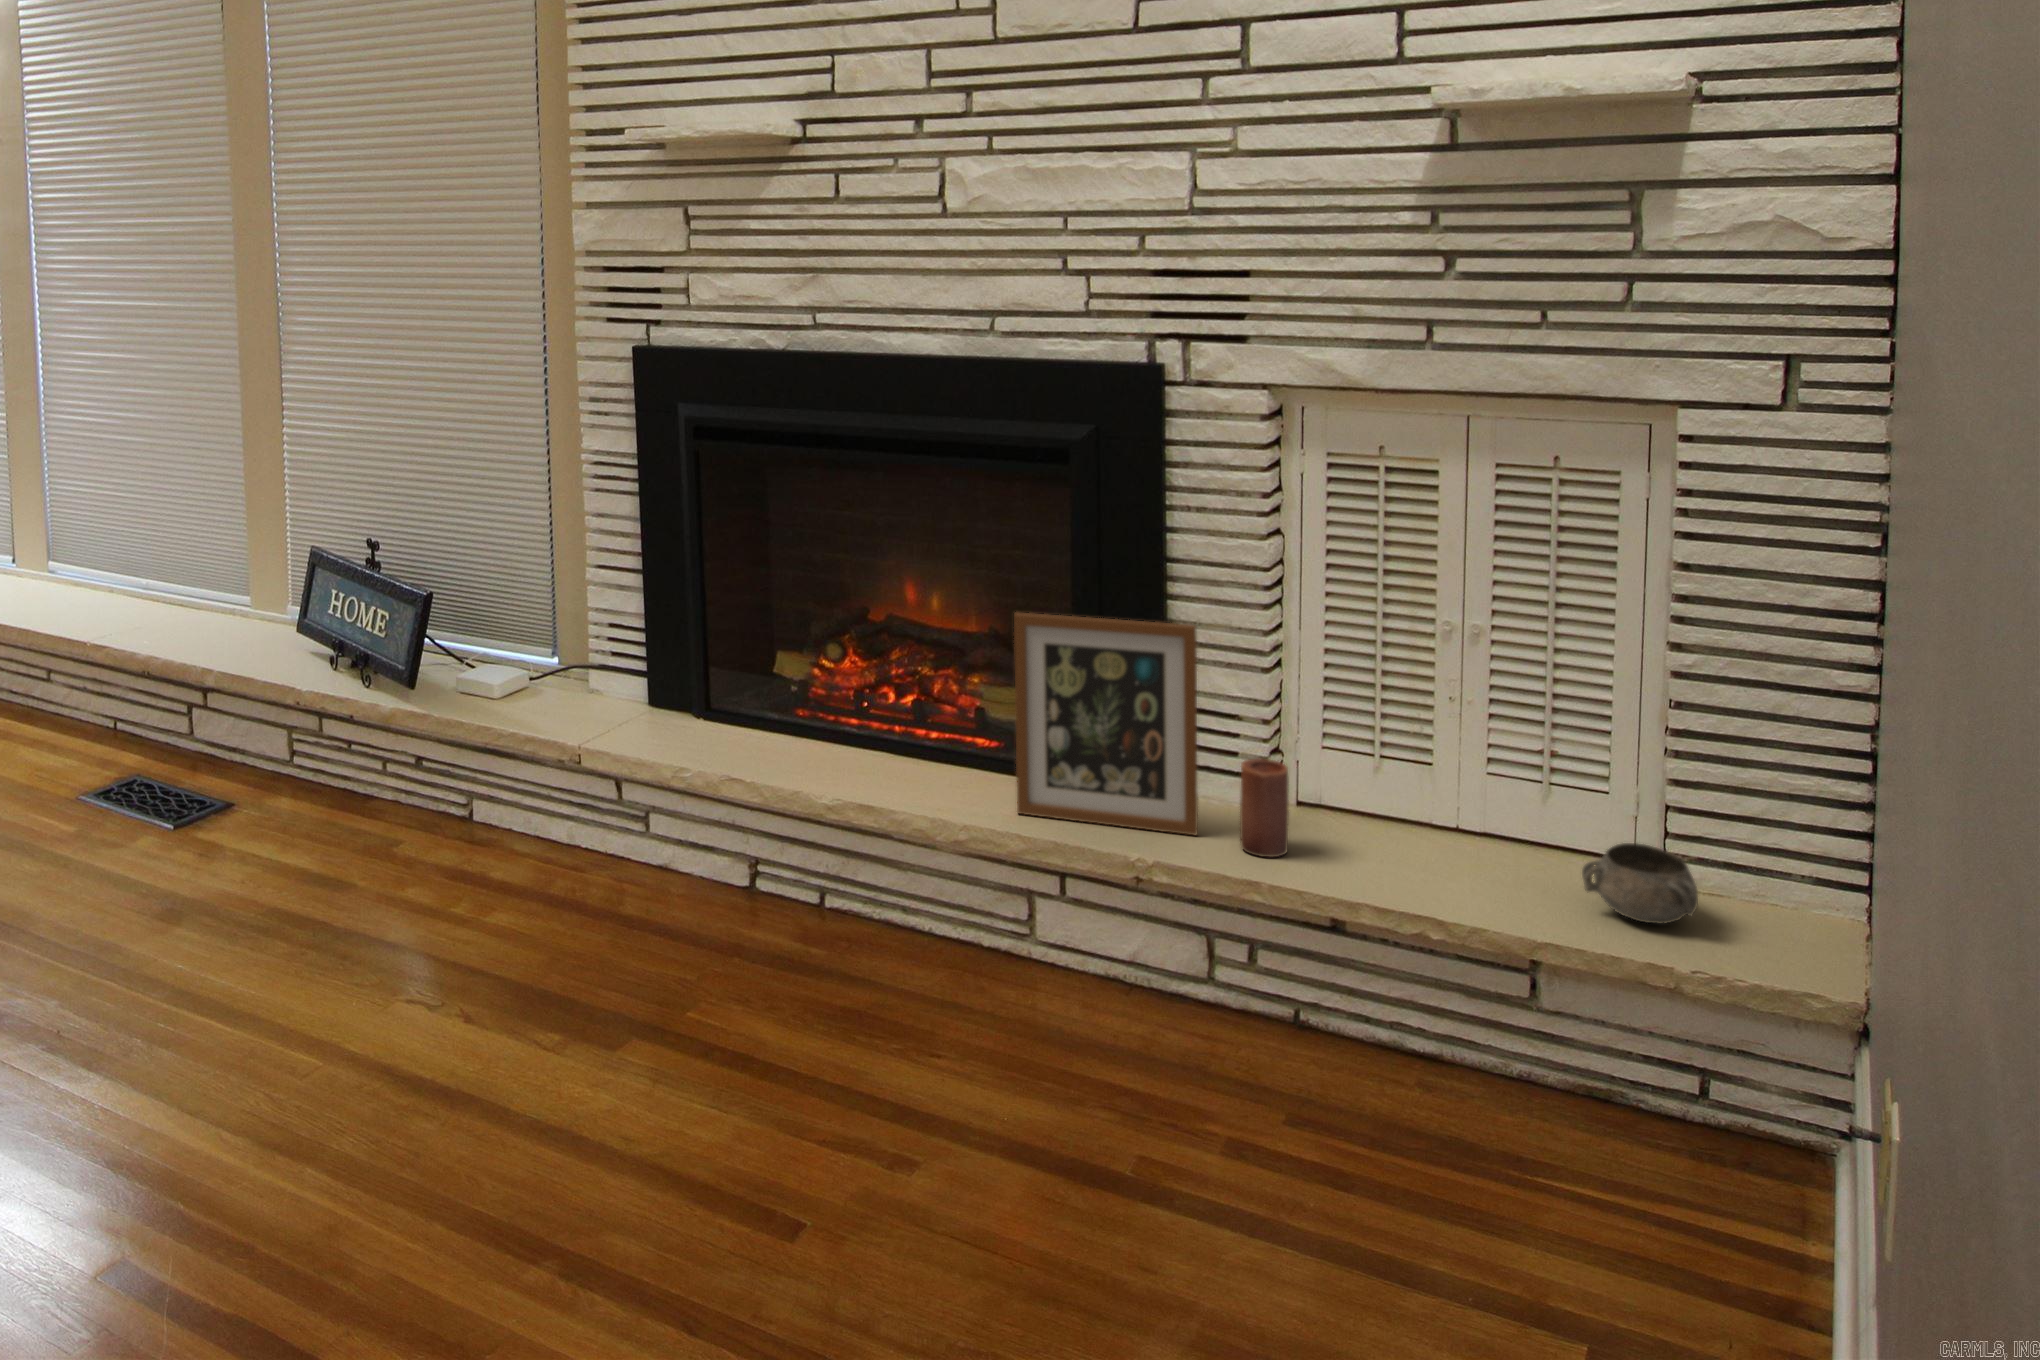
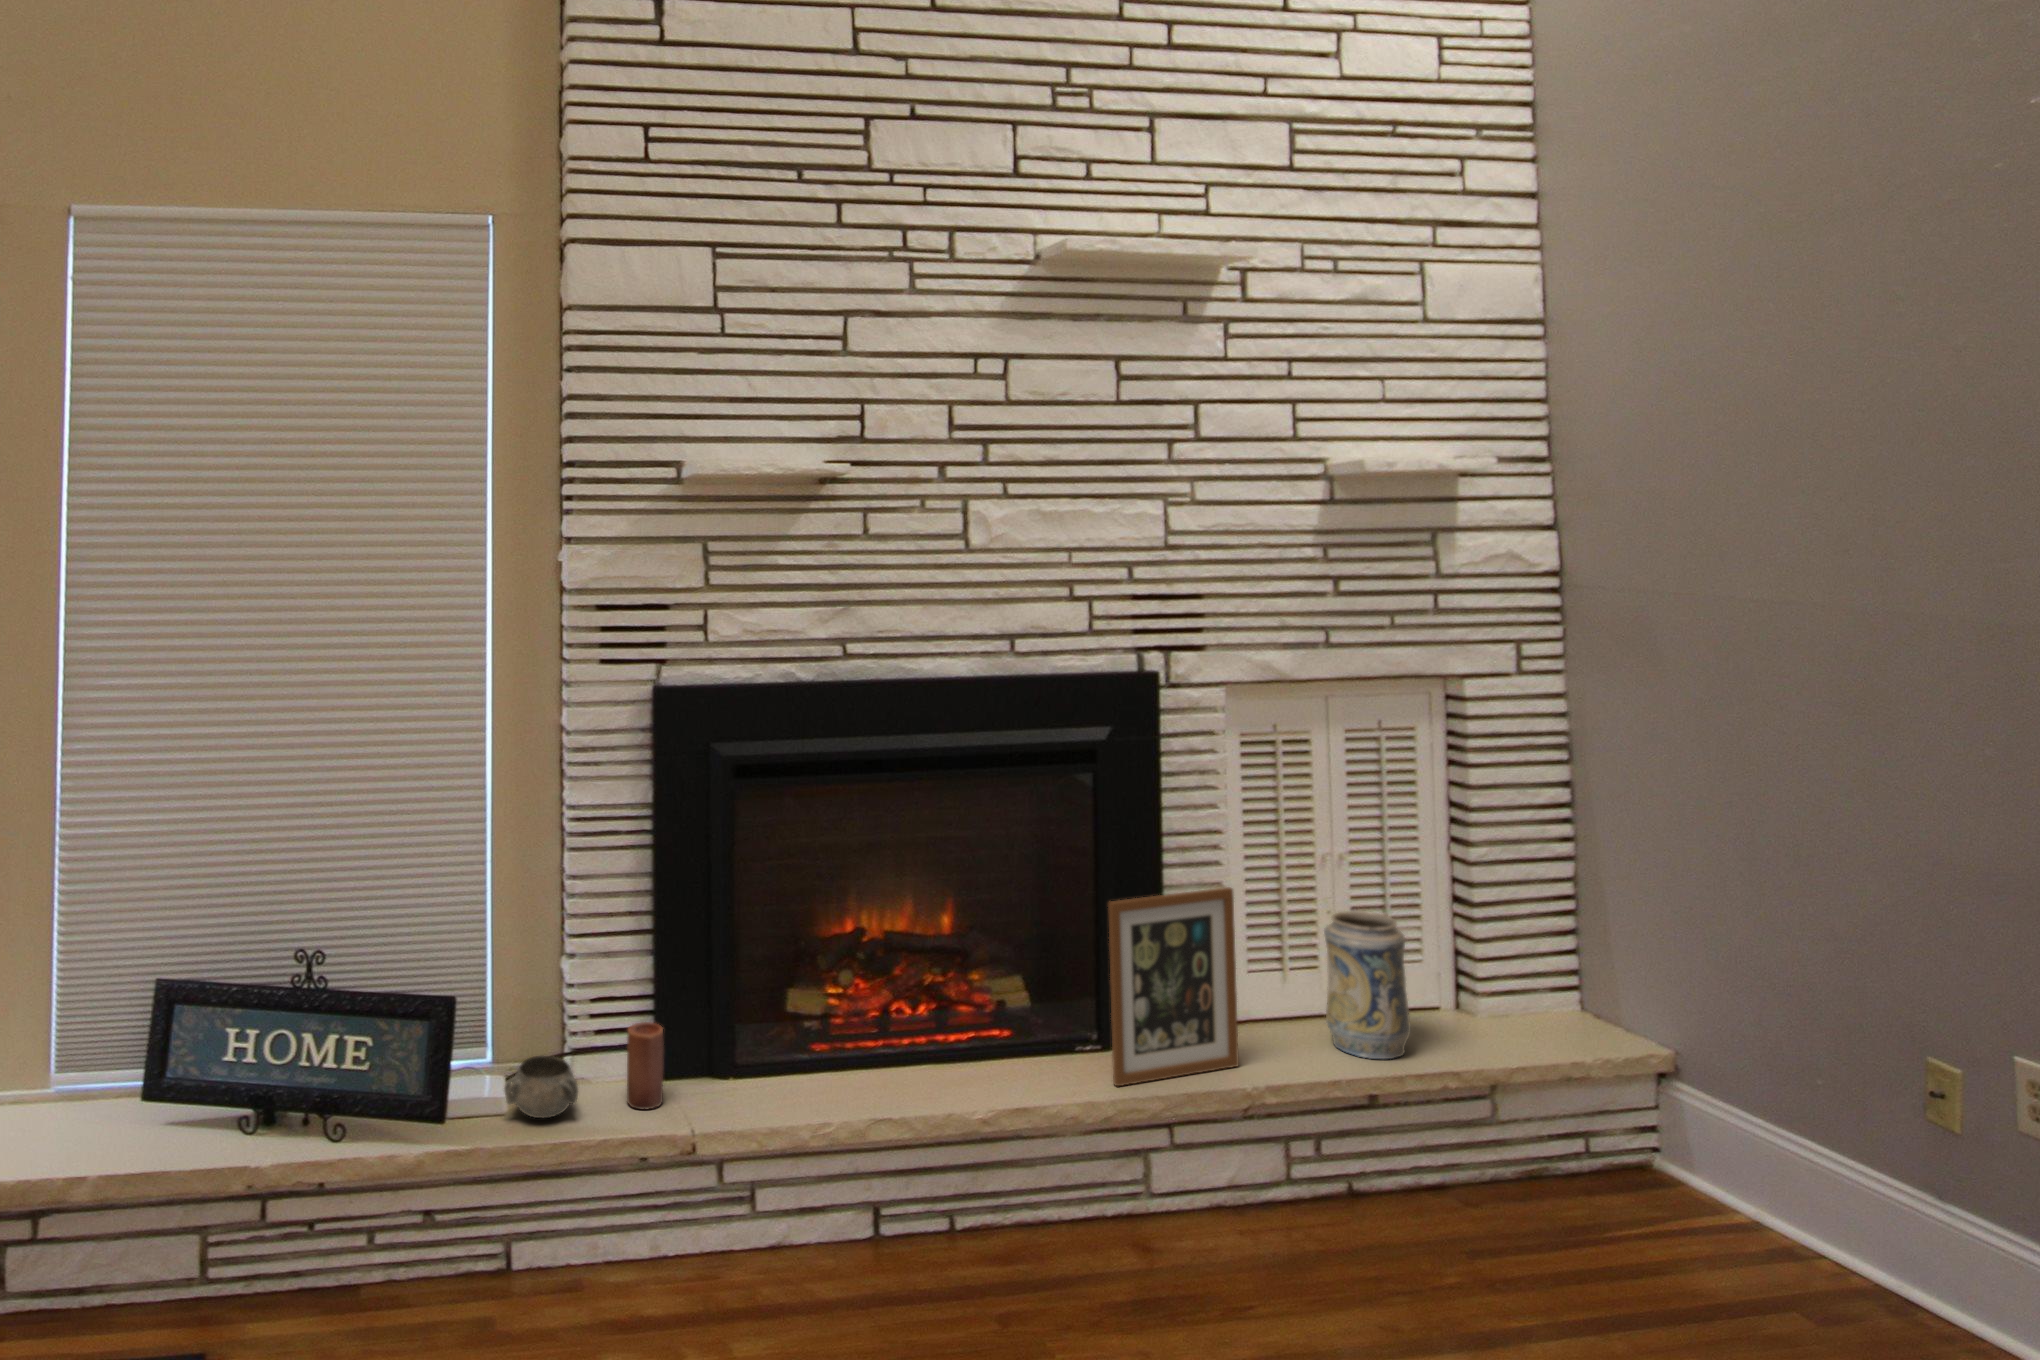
decorative vase: none [1359,692,1478,883] -> present [1324,911,1411,1059]
candle: present [1240,759,1289,857] -> present [627,1022,664,1109]
decorative bowl: present [1582,843,1698,924] -> present [504,1056,578,1118]

